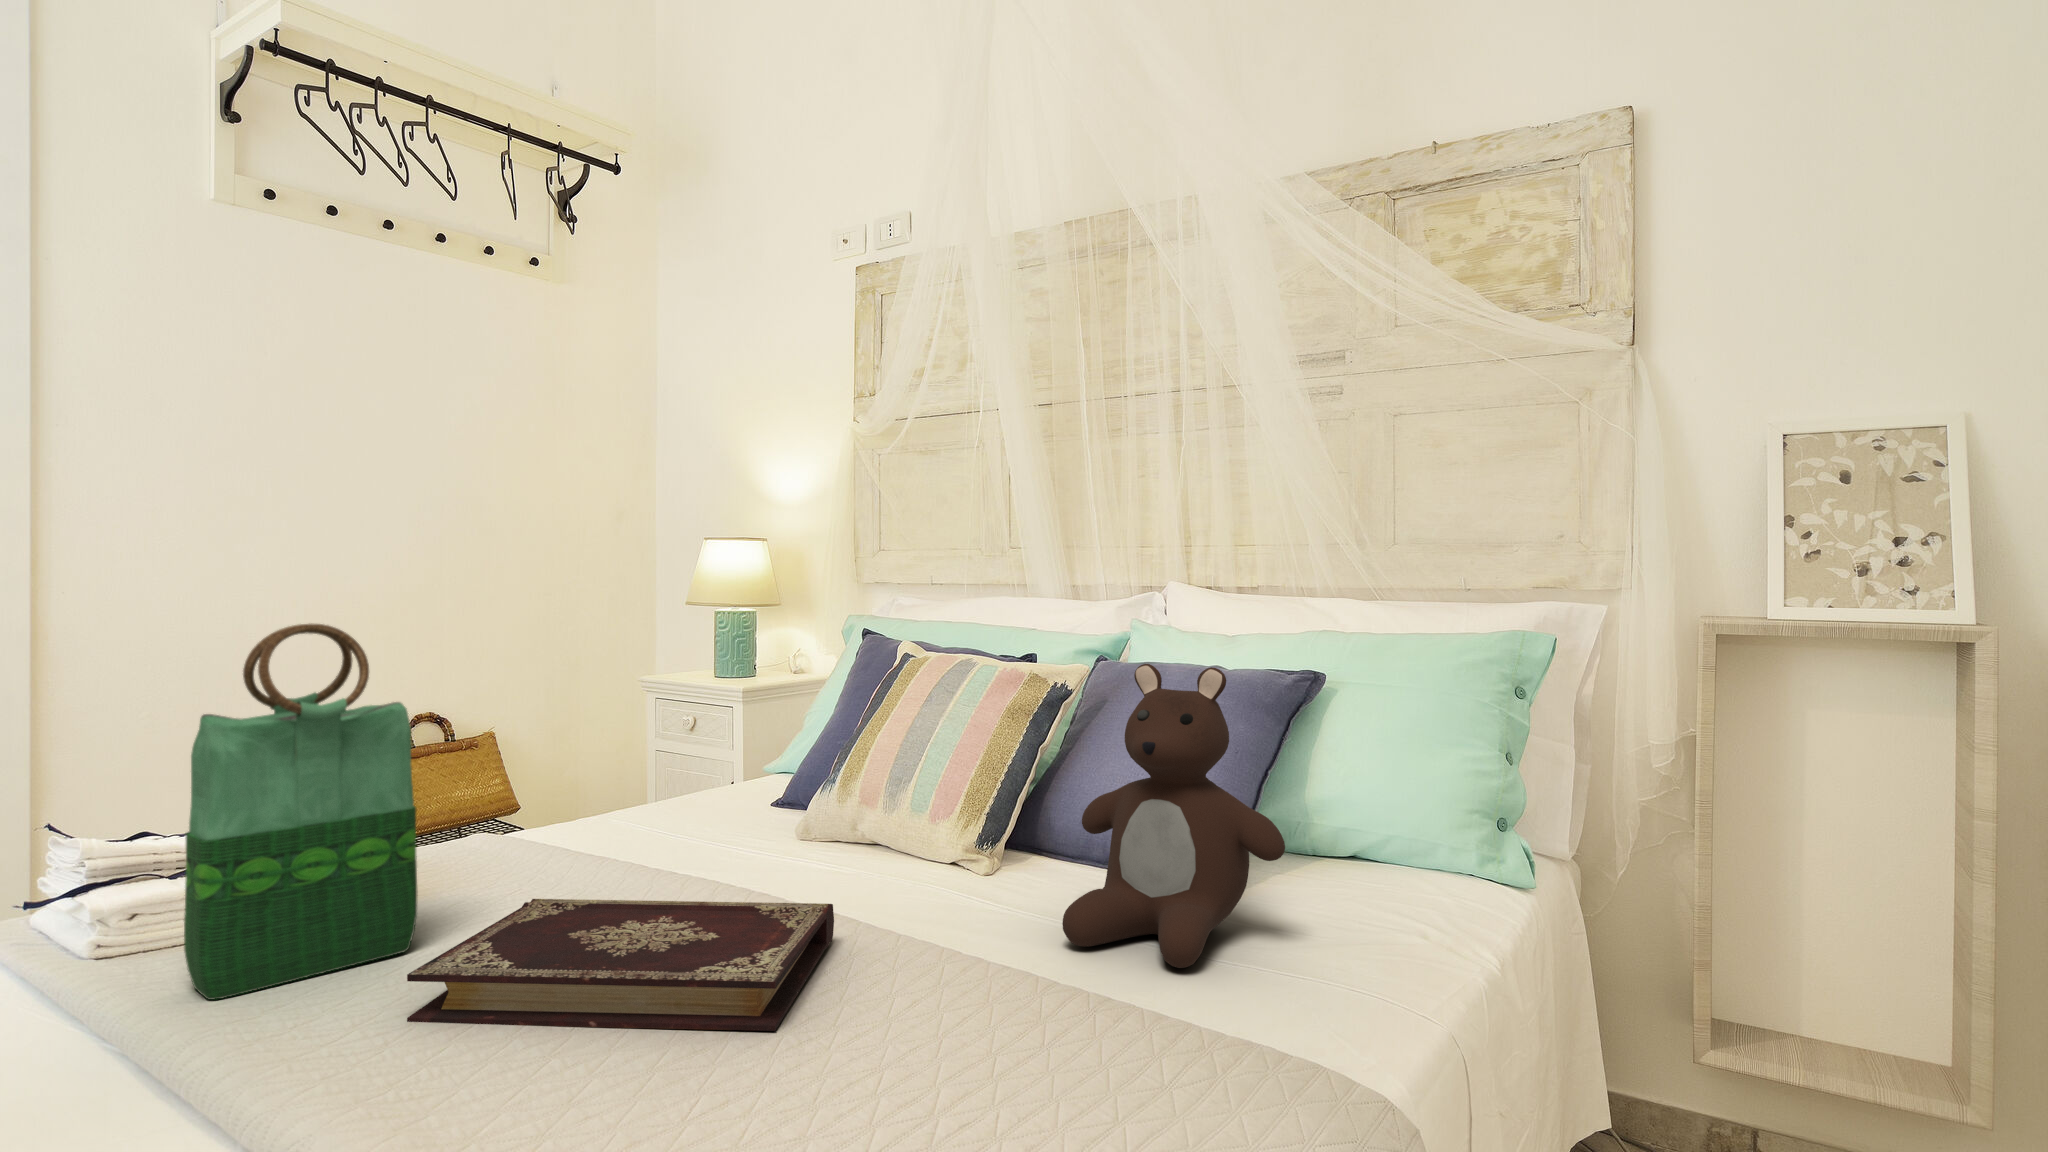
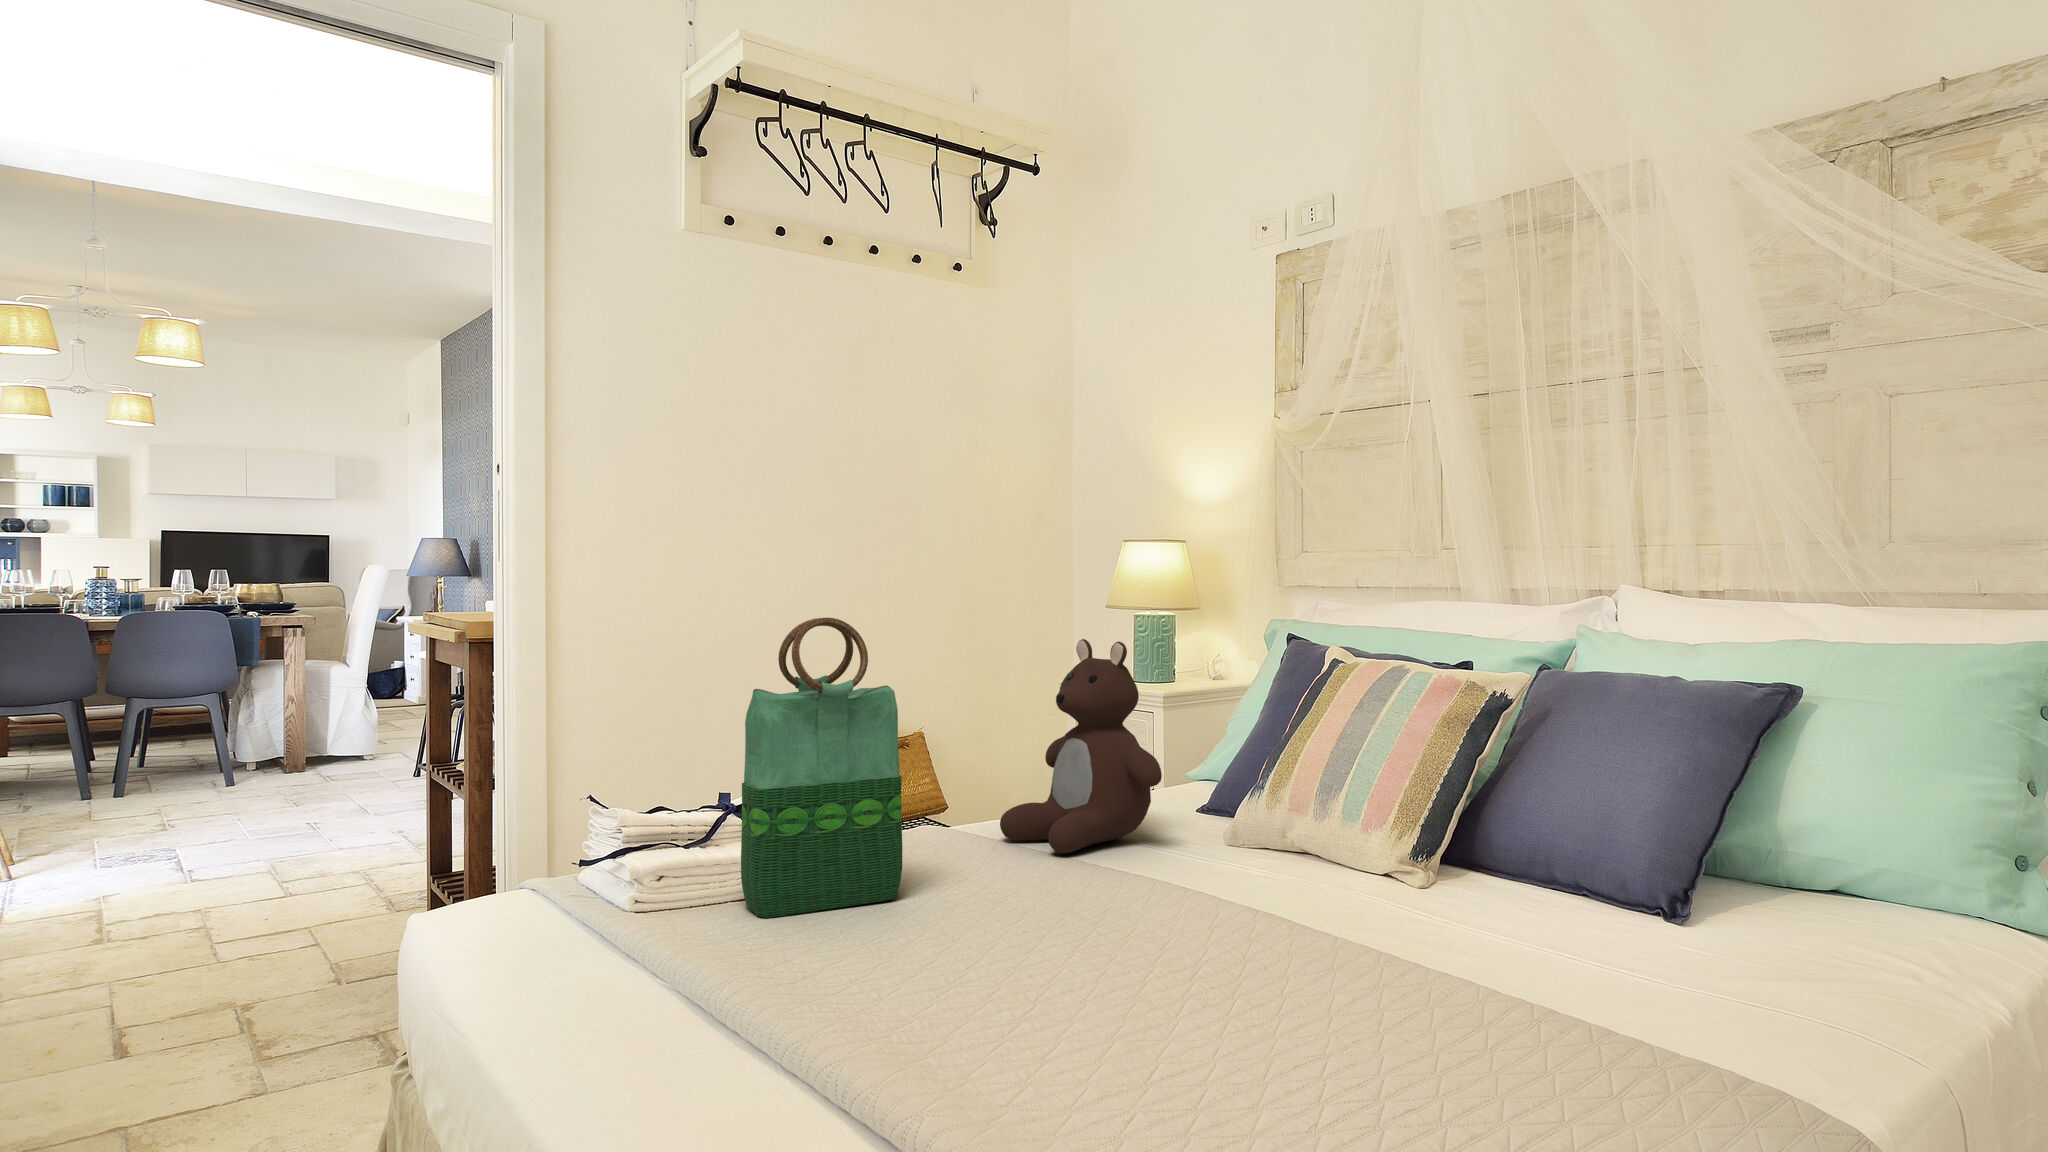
teddy bear: present [1062,664,1285,968] -> present [1000,639,1162,854]
book: present [407,899,834,1031] -> none [907,864,1261,987]

